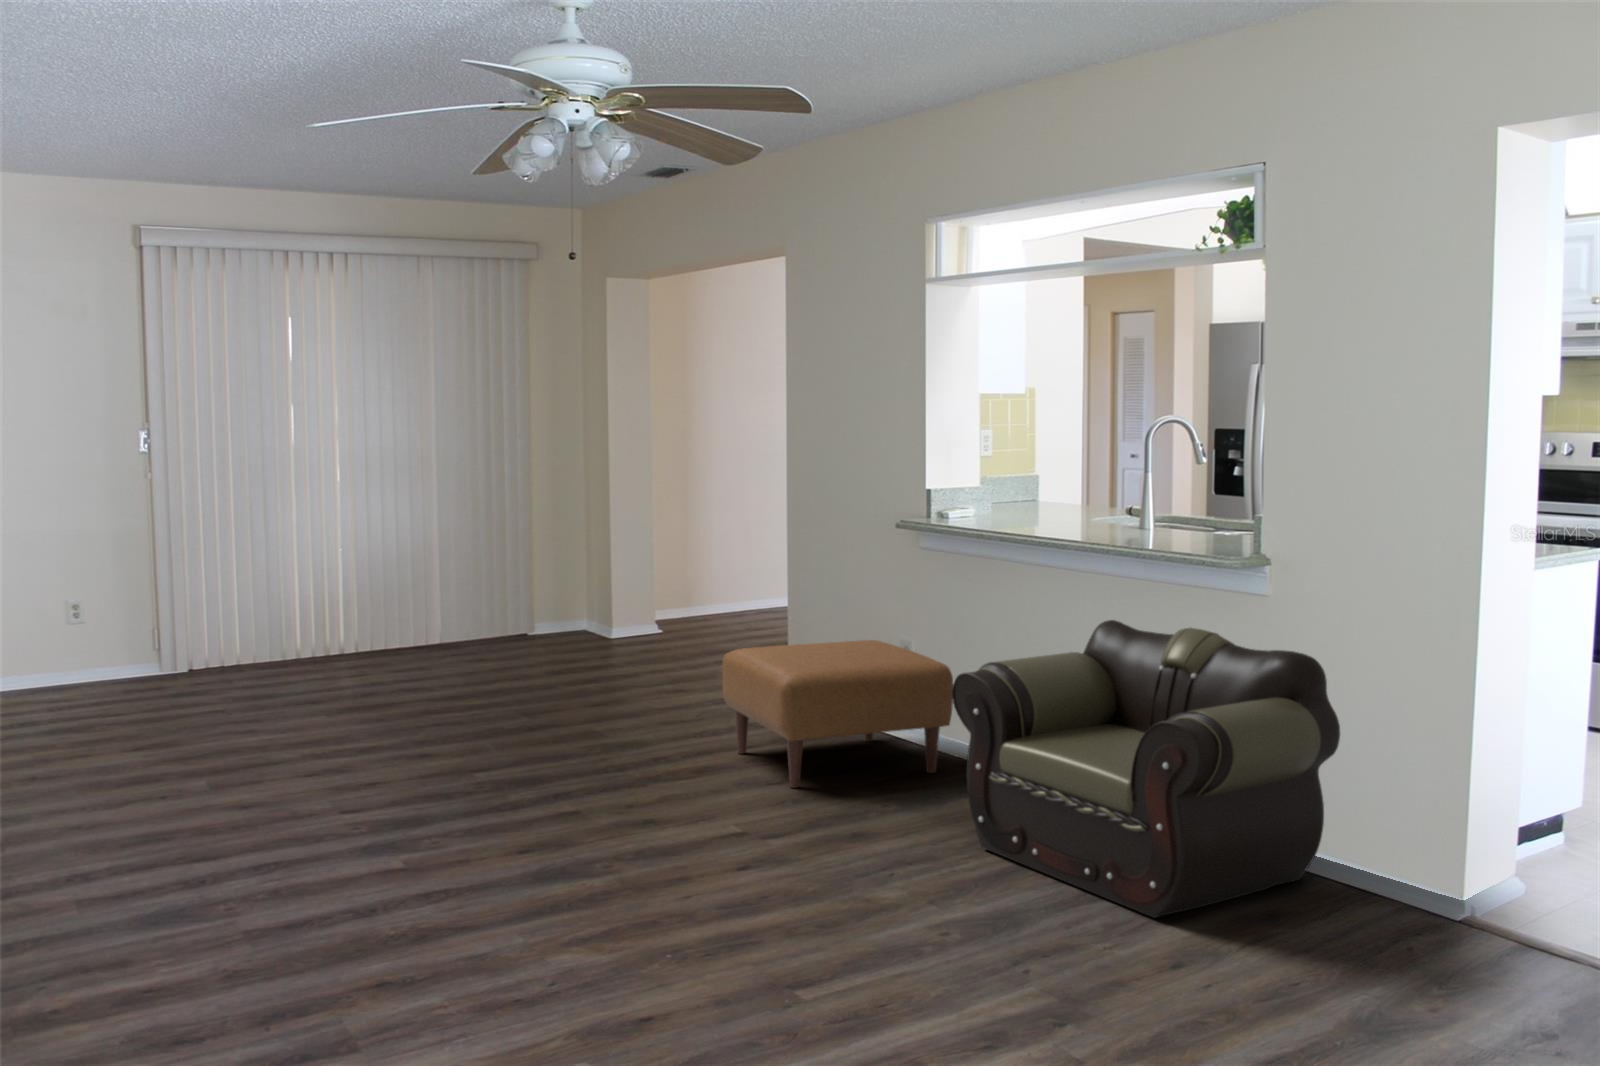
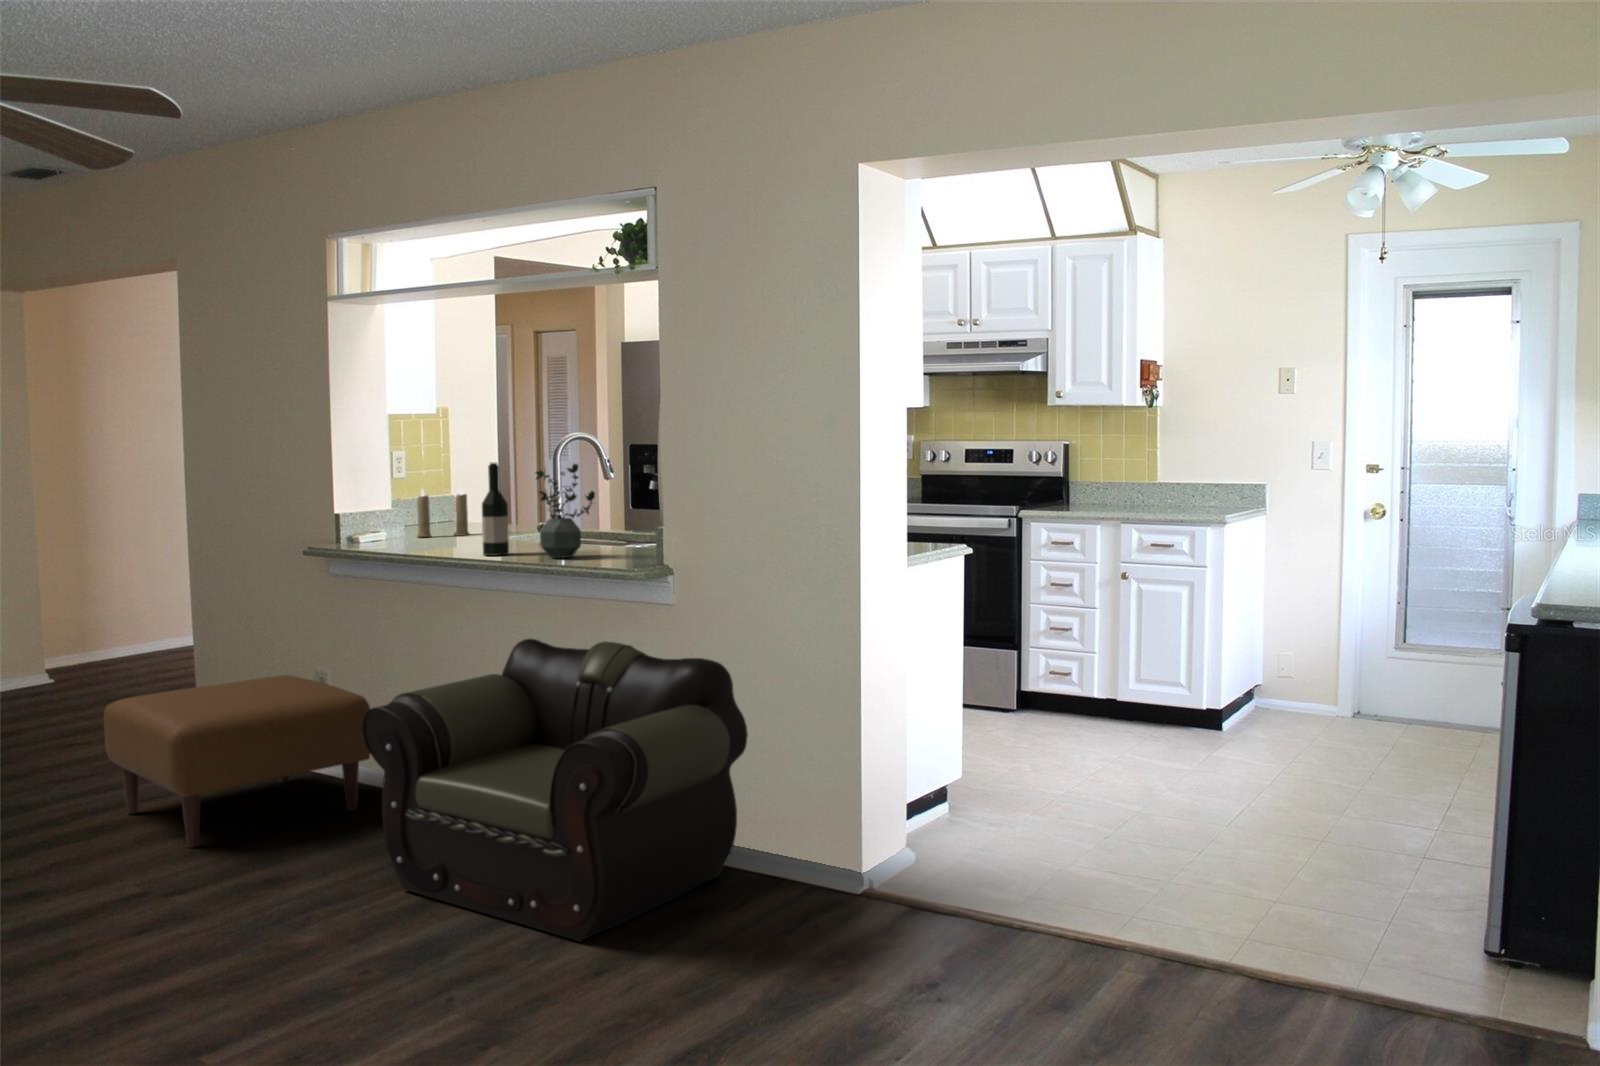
wine bottle: none [1068,444,1095,536] -> present [482,463,509,556]
potted plant: none [1124,446,1186,542] -> present [536,464,595,558]
candle: none [999,467,1052,516] -> present [417,489,469,537]

